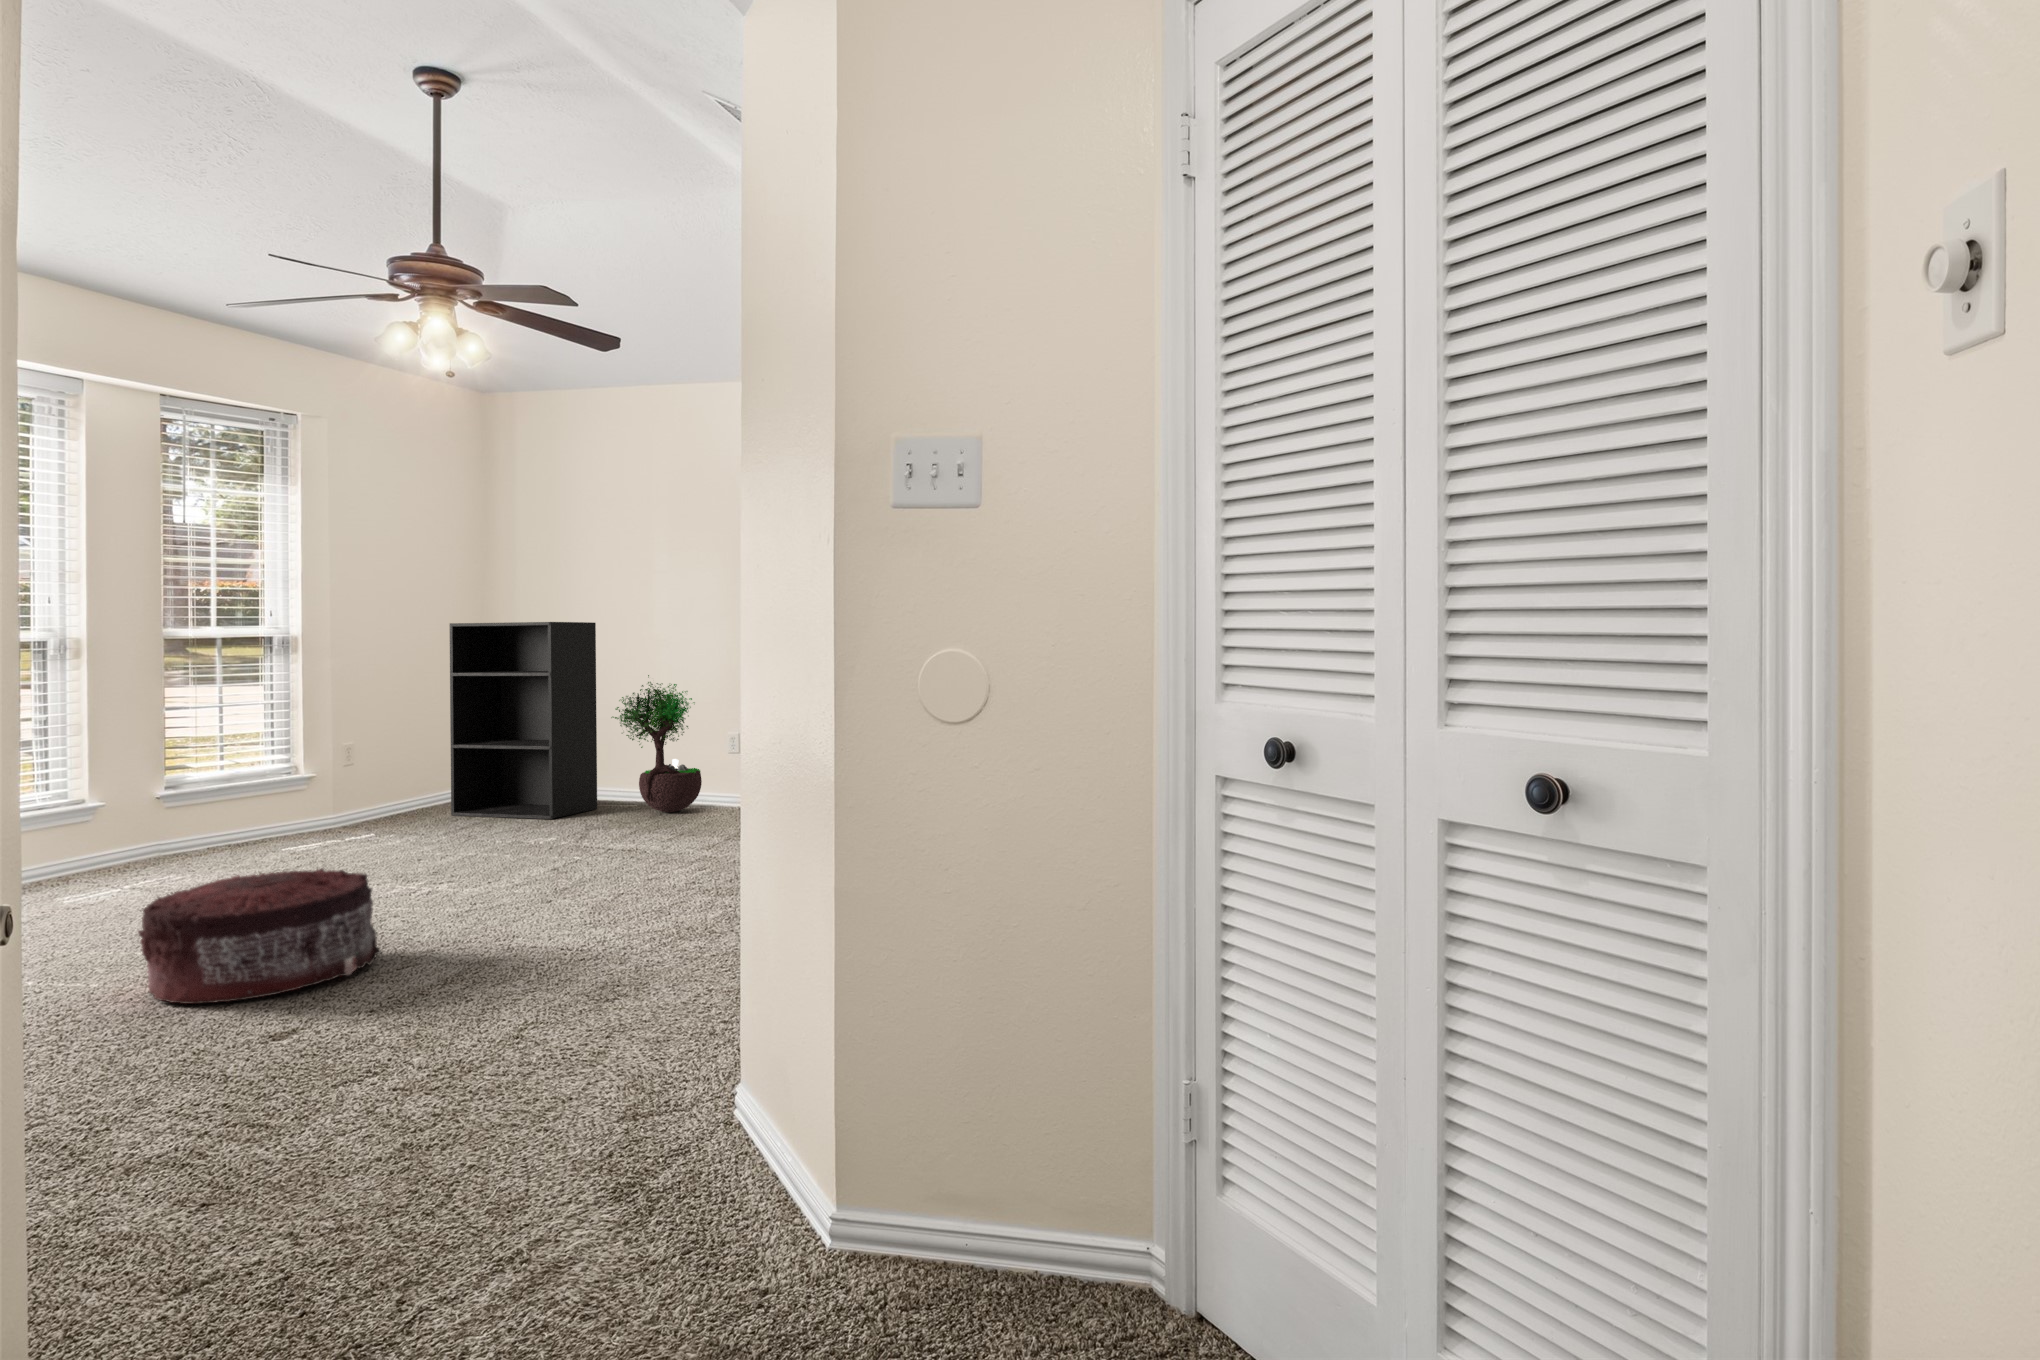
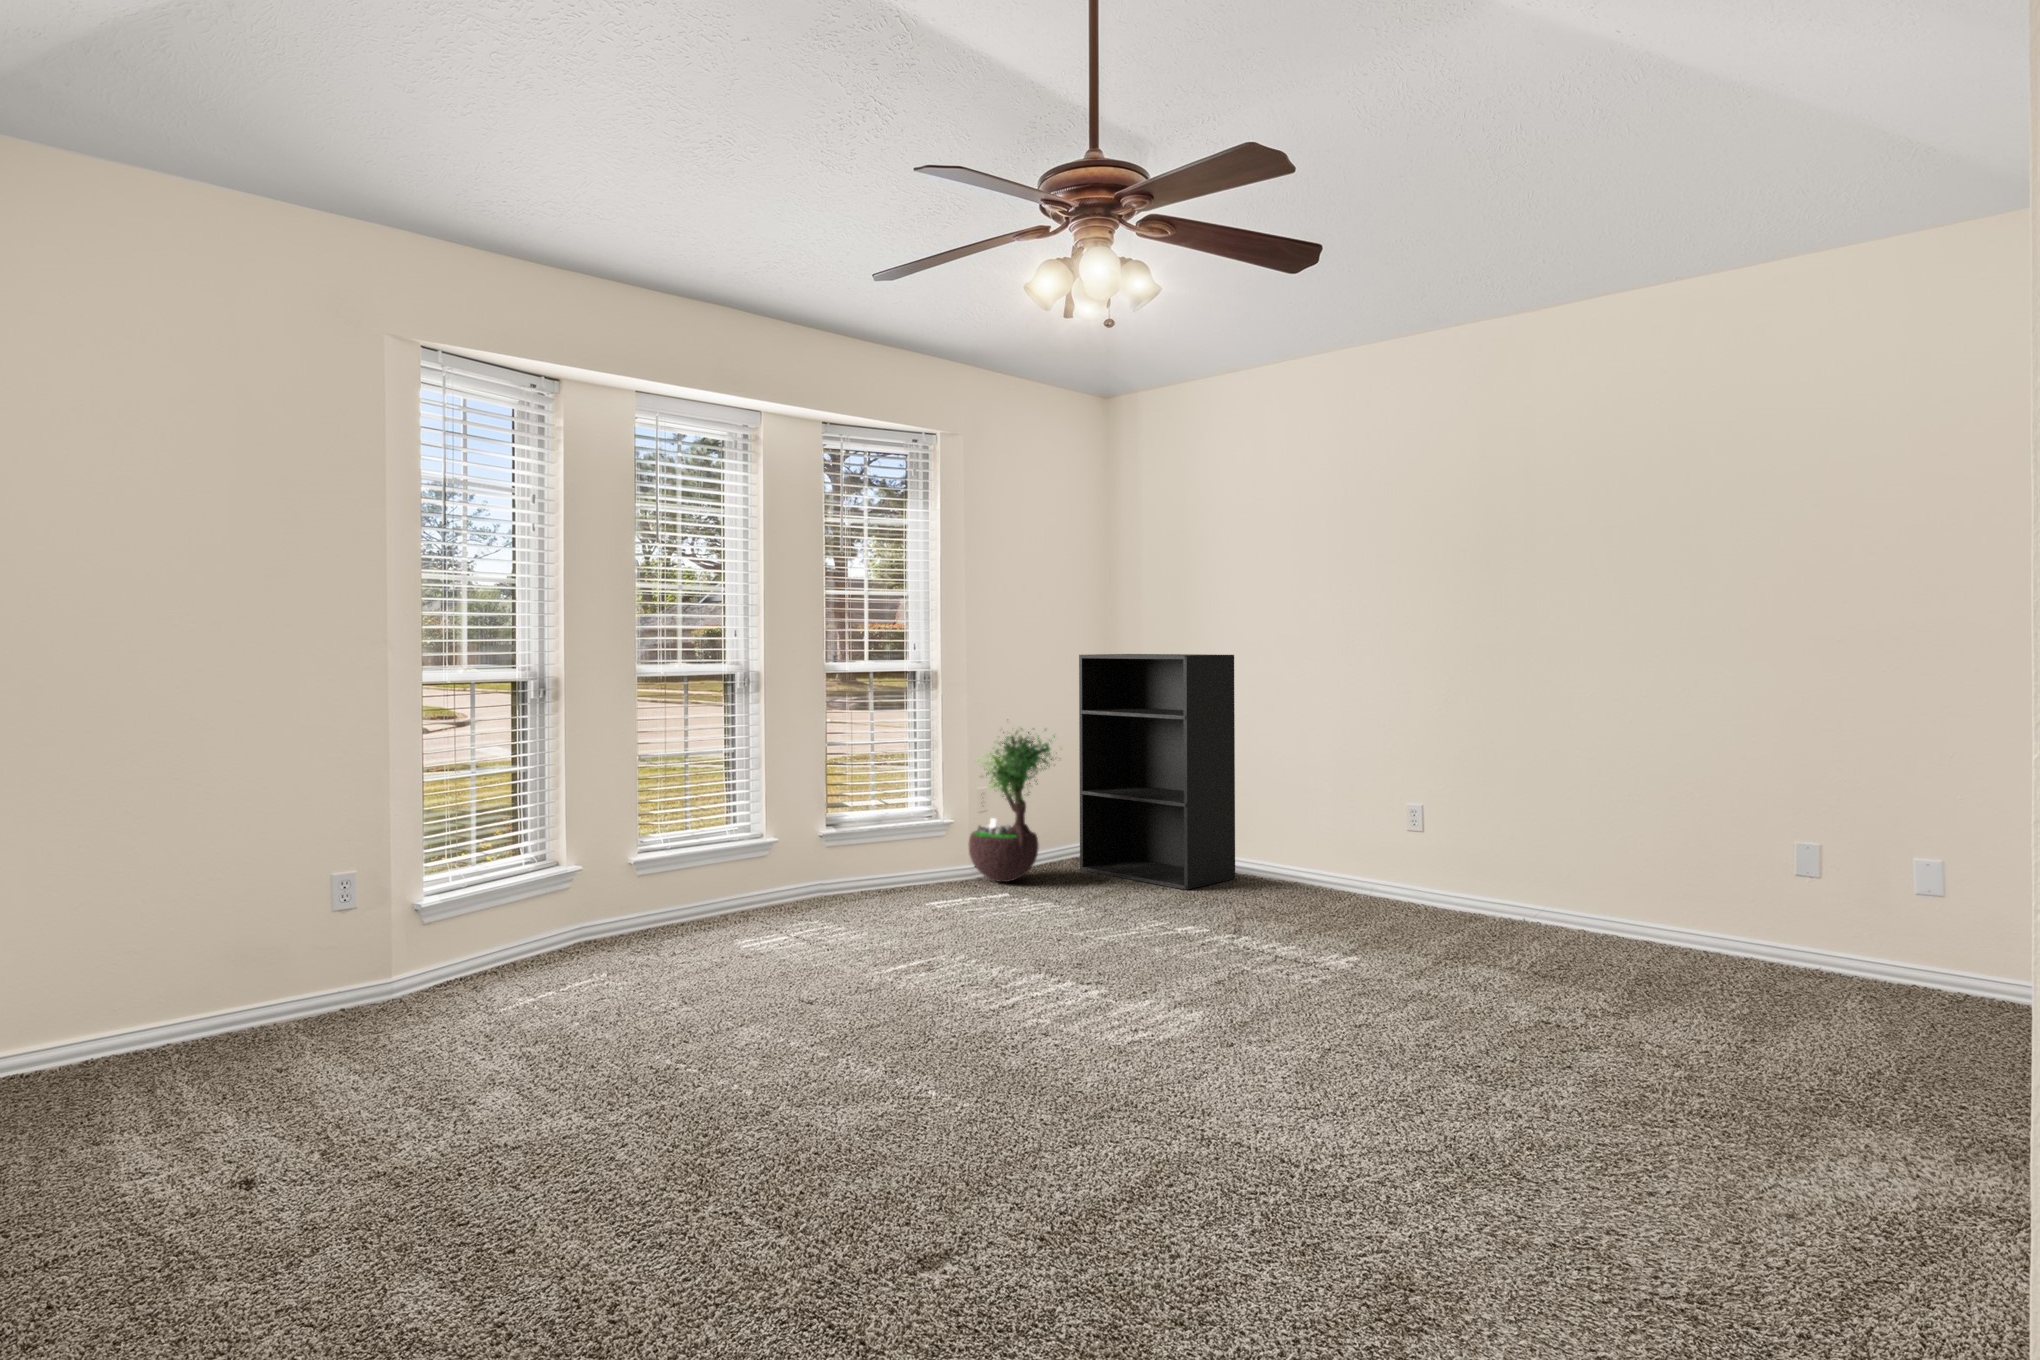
potted tree: present [611,675,702,812] -> present [969,728,1056,882]
pouf: present [138,868,381,1004] -> none [769,989,1020,1181]

